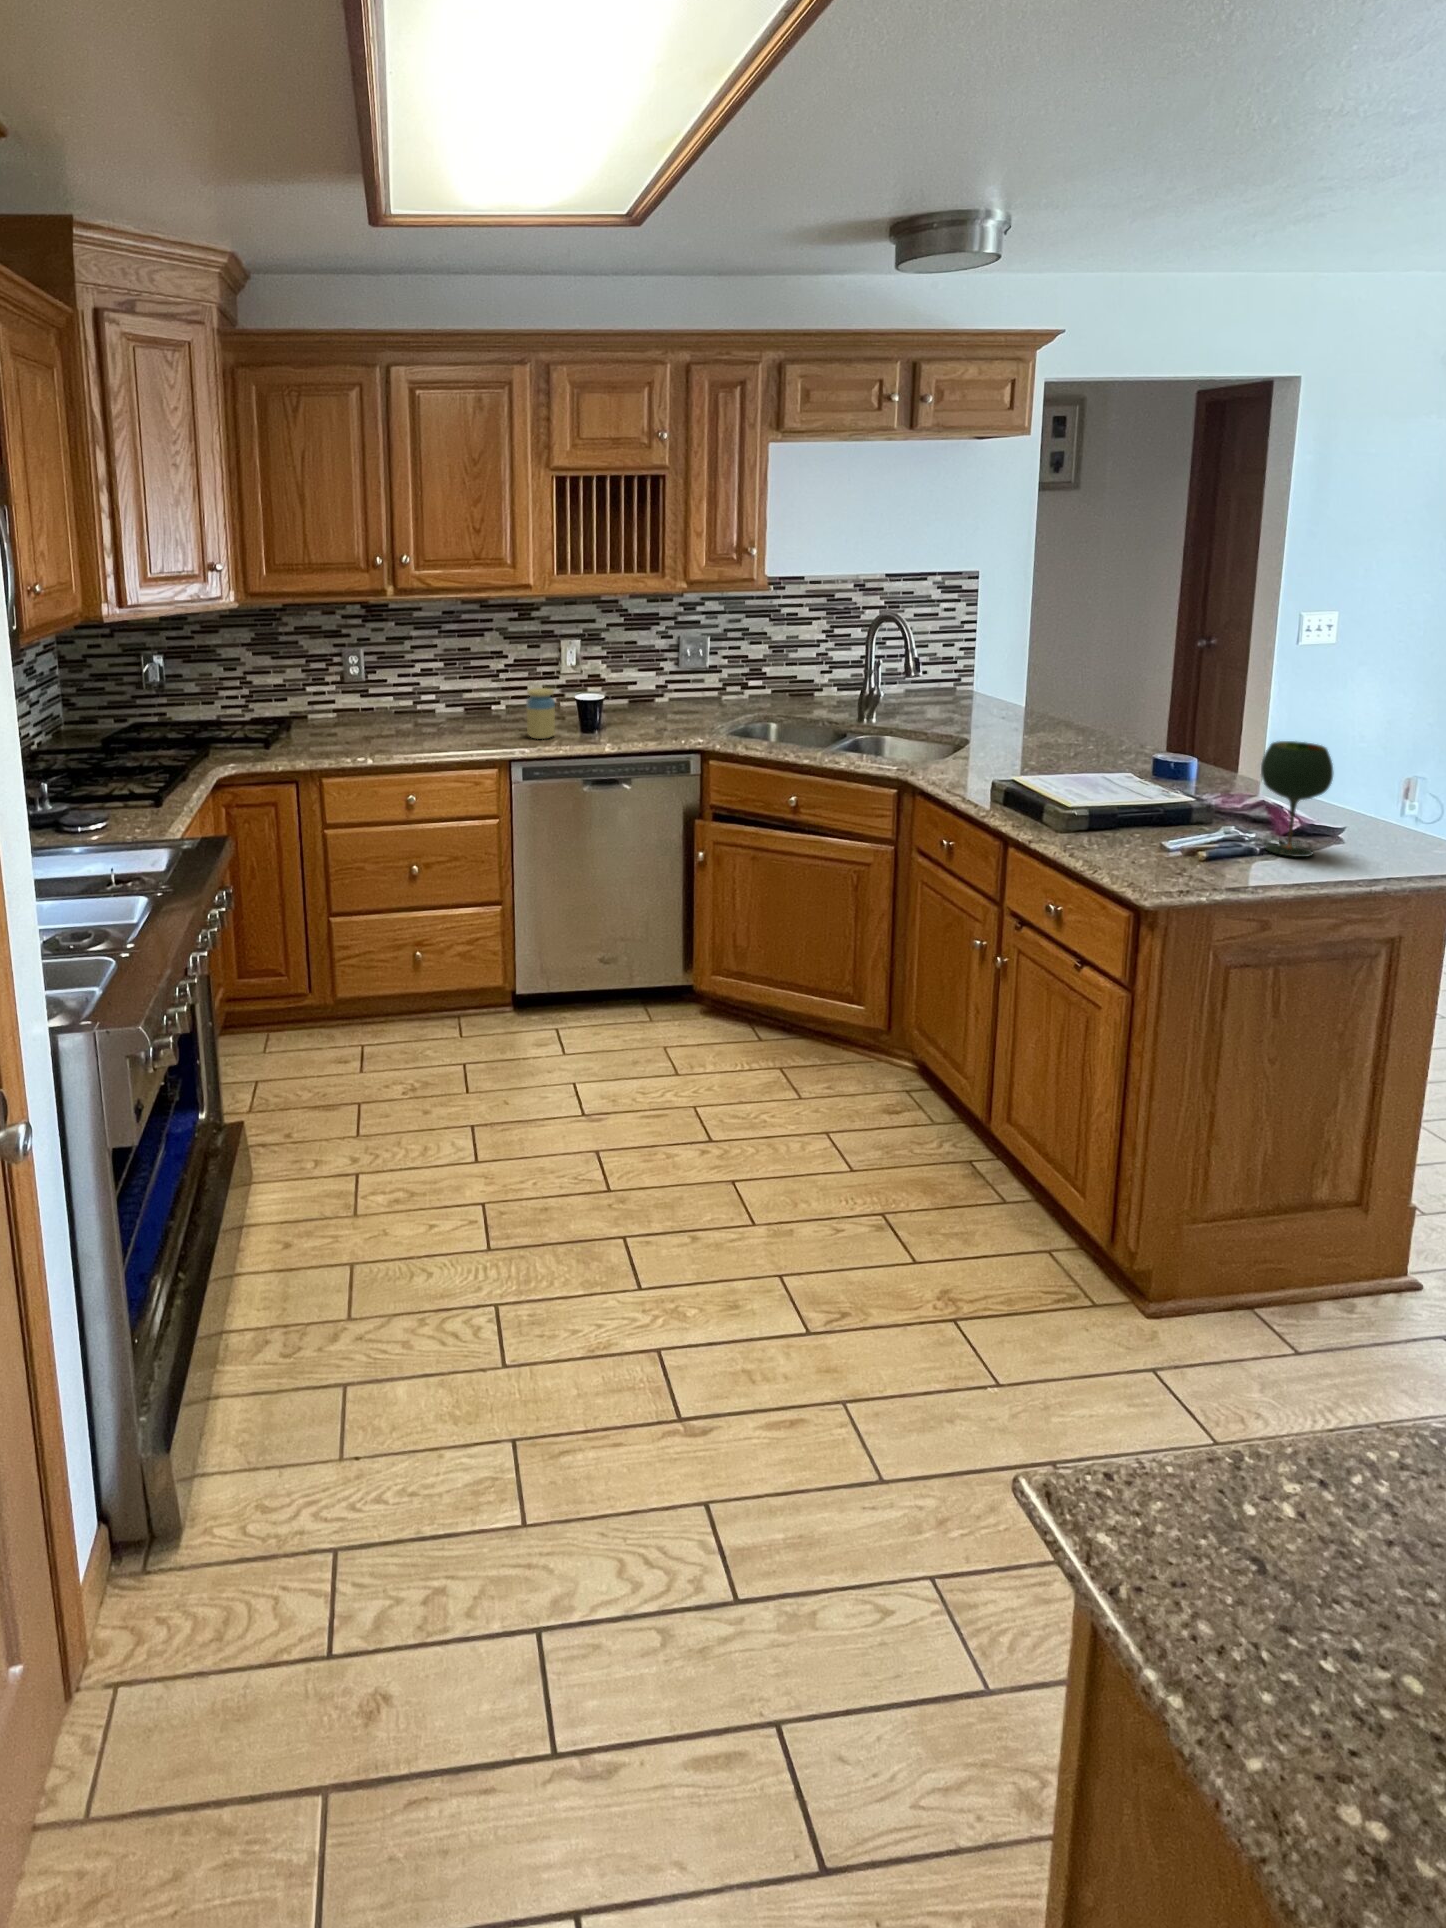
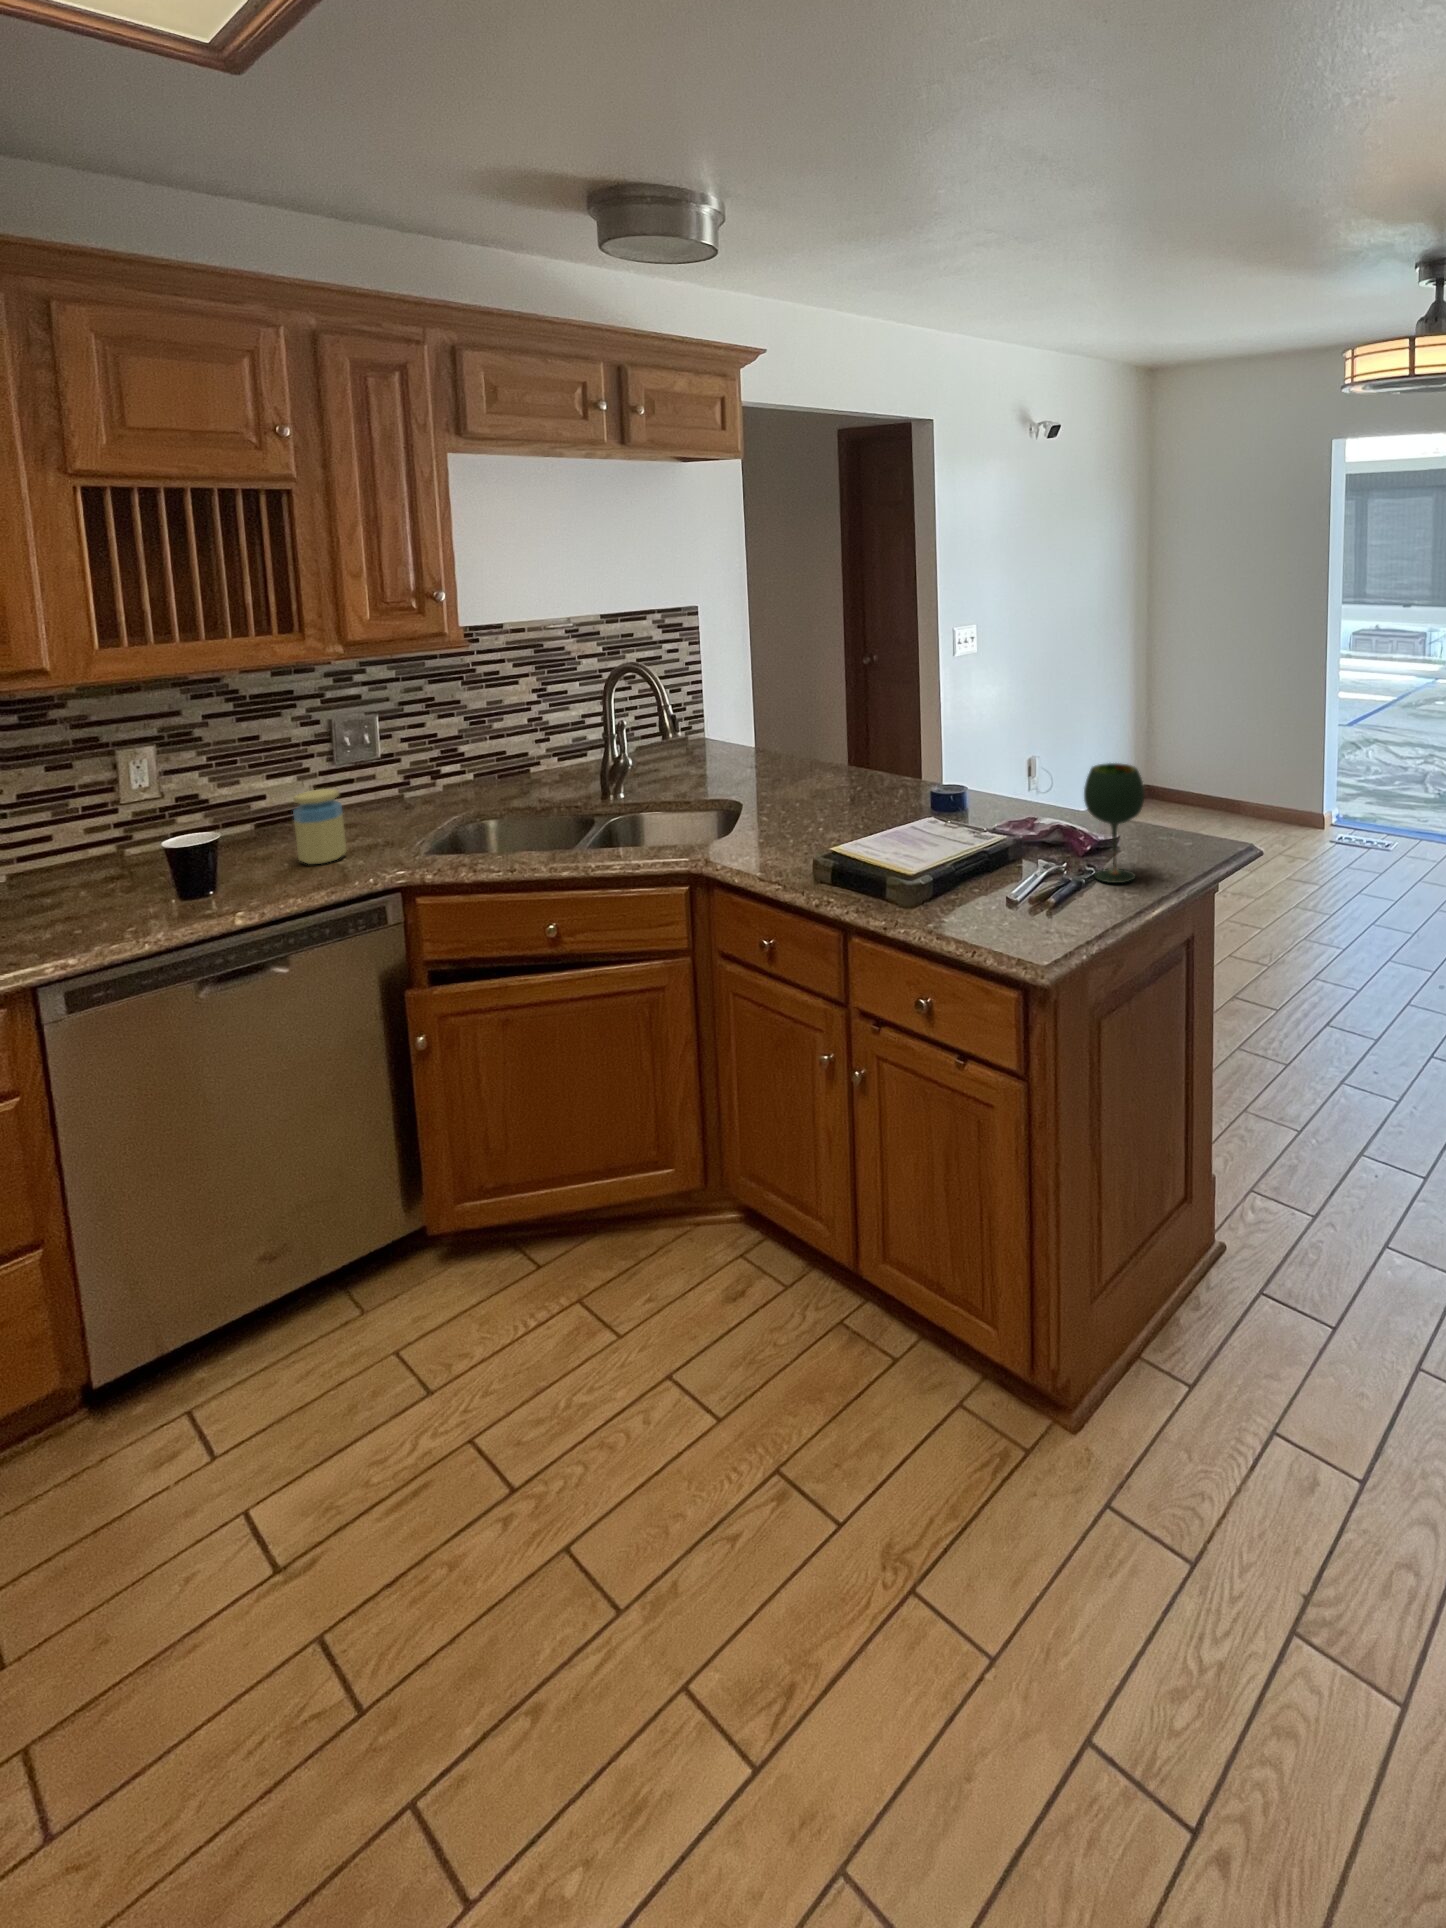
jar: present [526,688,555,739] -> present [293,789,346,864]

